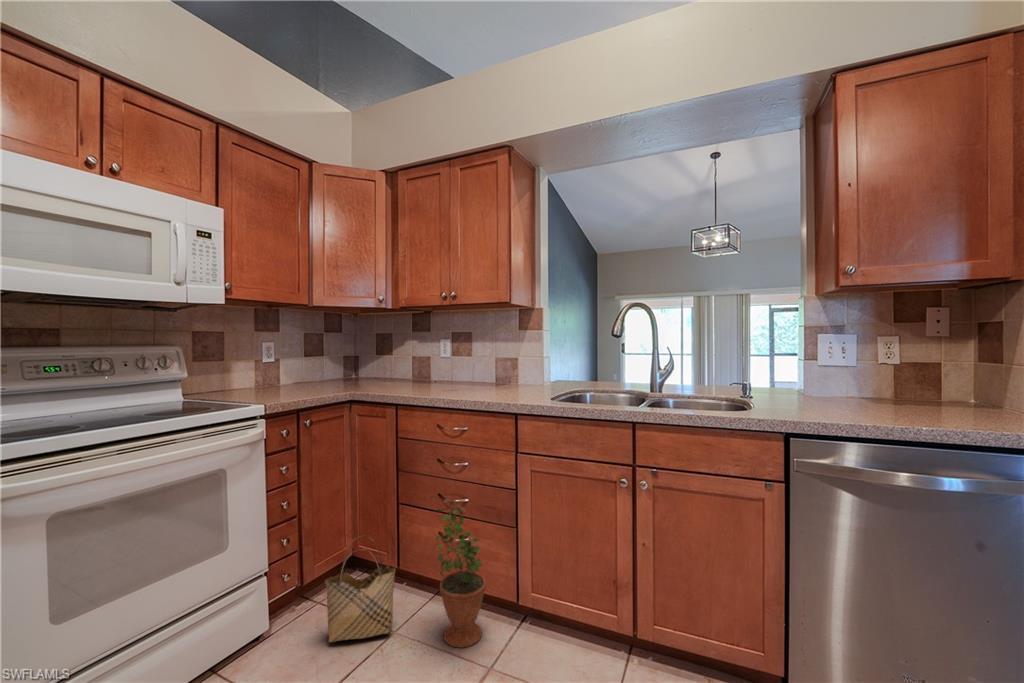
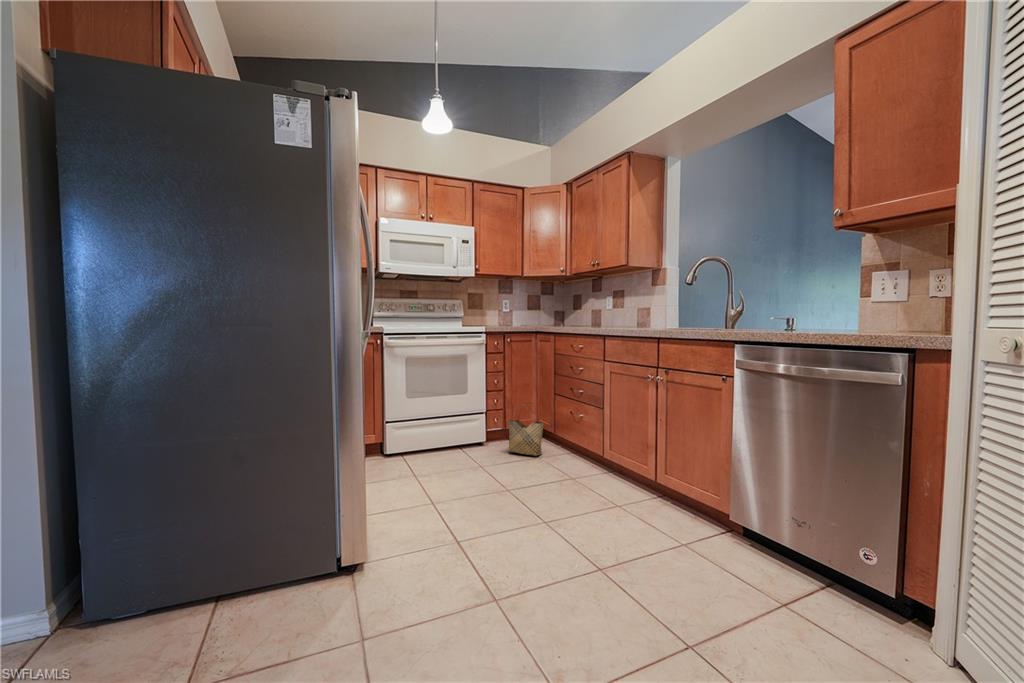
potted plant: present [435,500,486,648] -> none [555,386,587,470]

